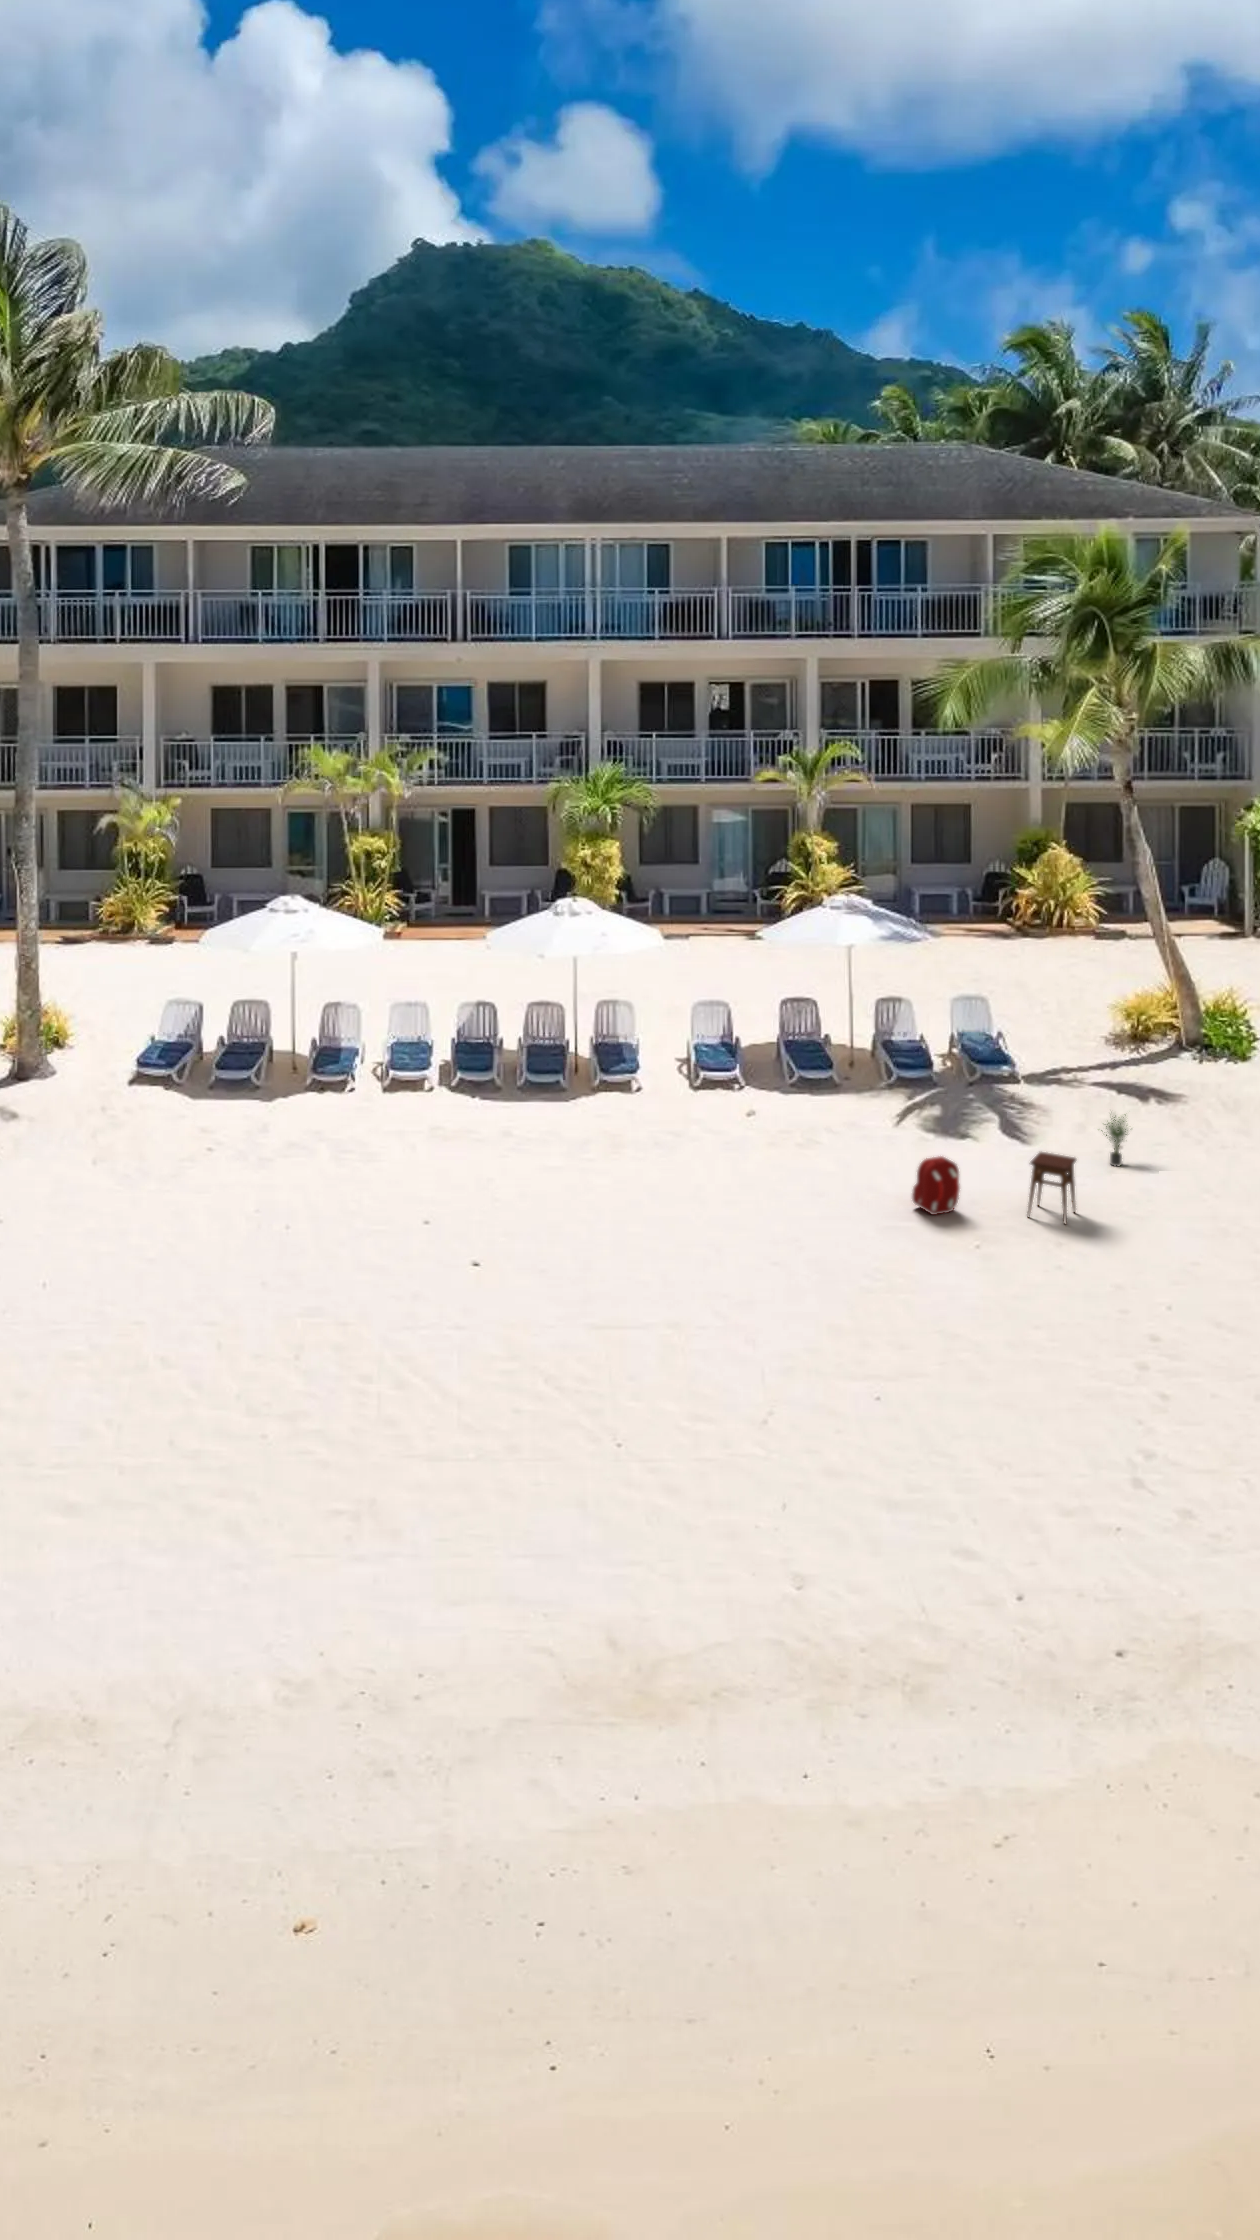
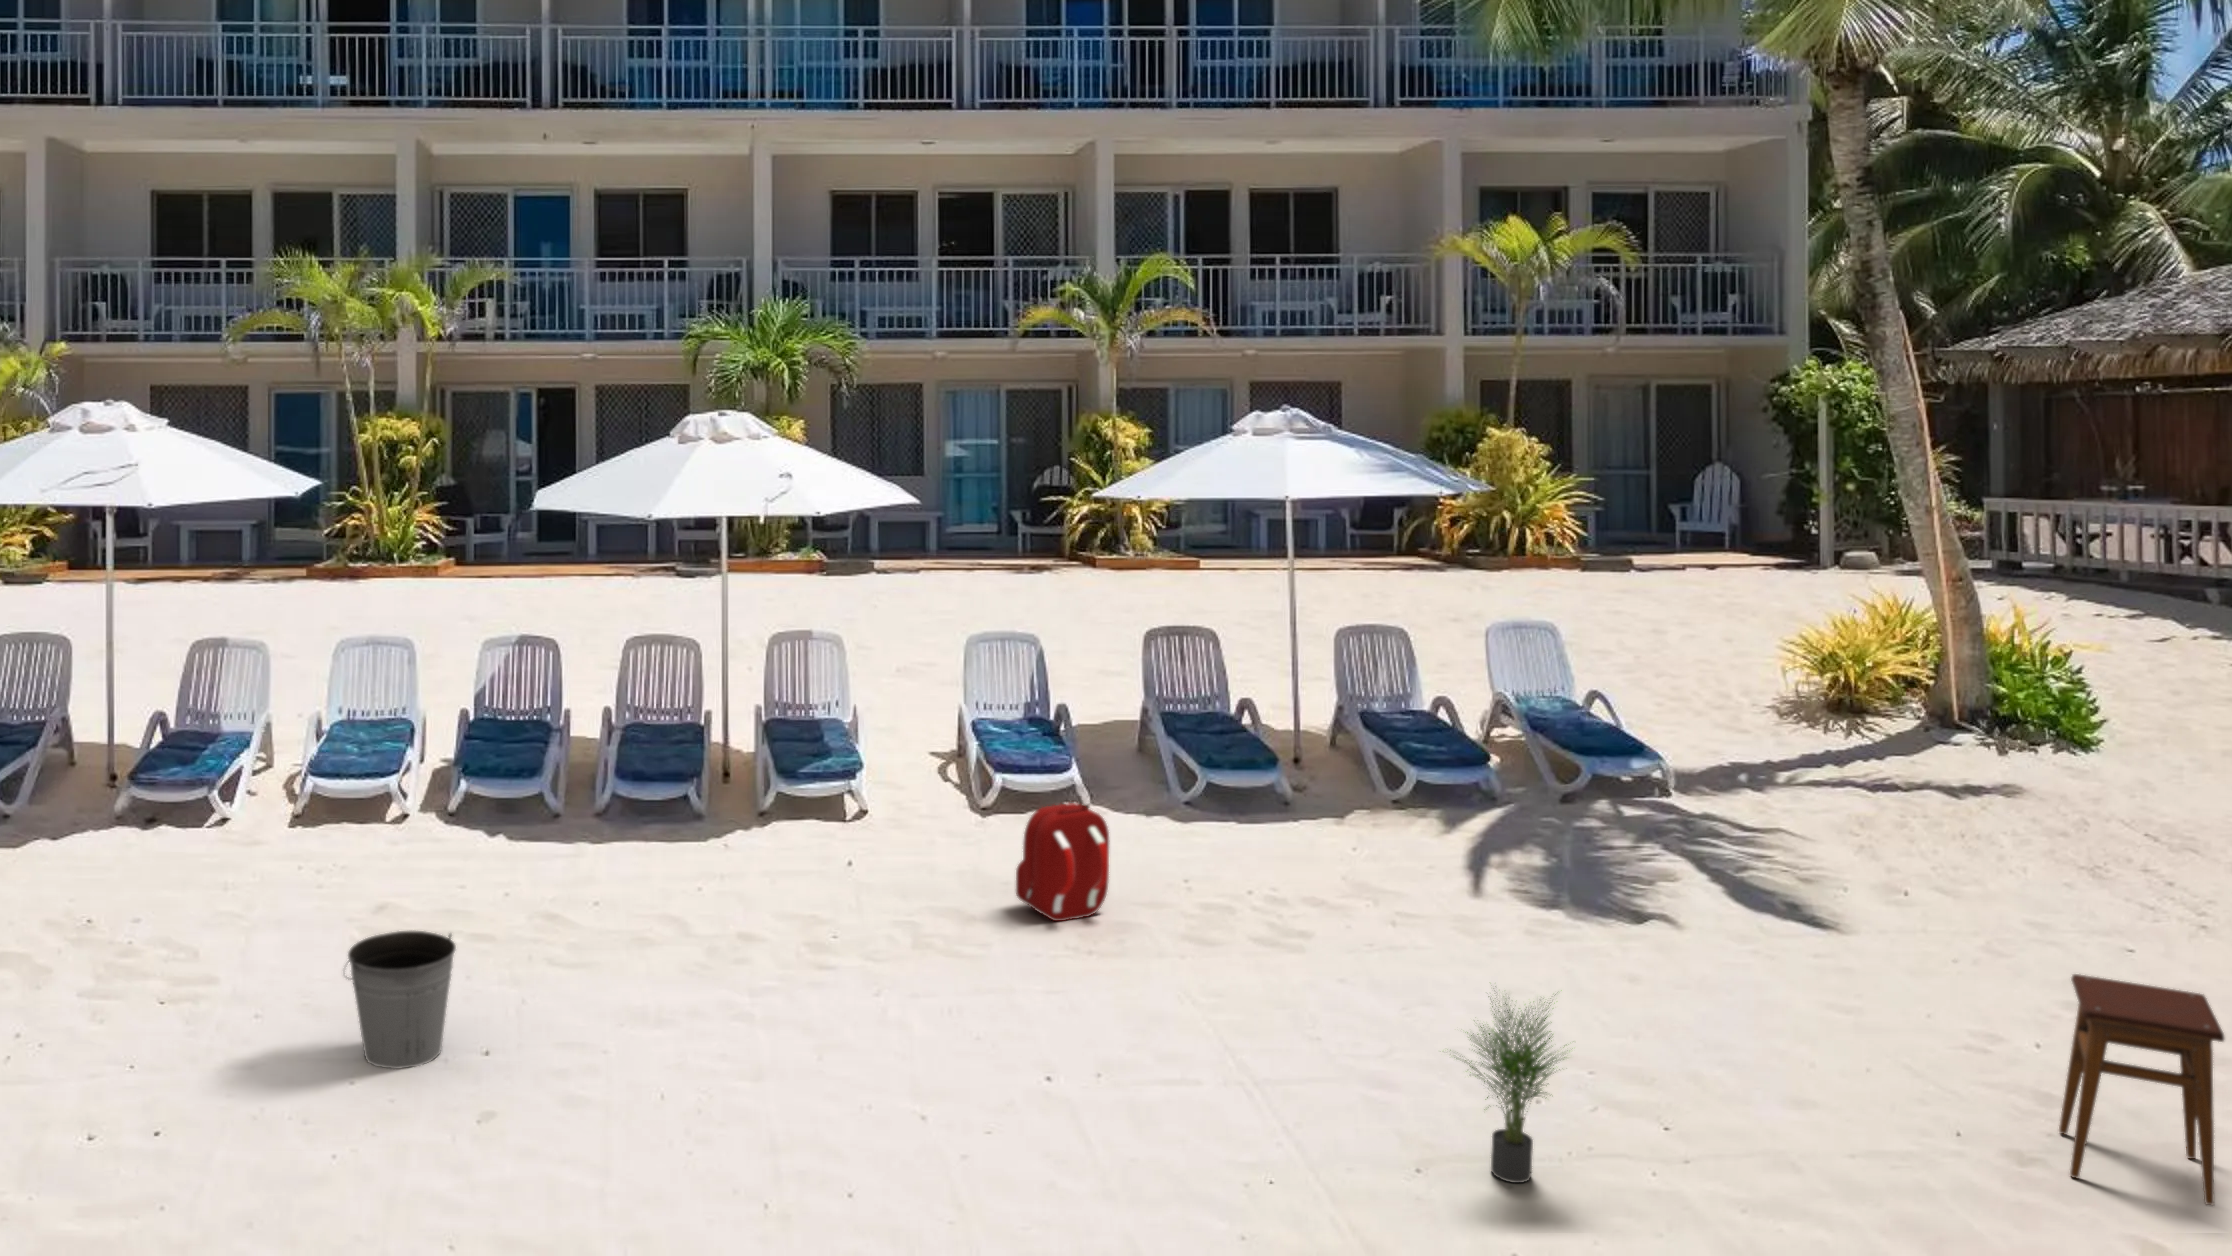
potted plant: present [1101,1114,1128,1166] -> present [1450,994,1565,1183]
bucket: none [442,1134,482,1183] -> present [348,931,456,1069]
backpack: present [912,1156,960,1215] -> present [1016,803,1109,921]

